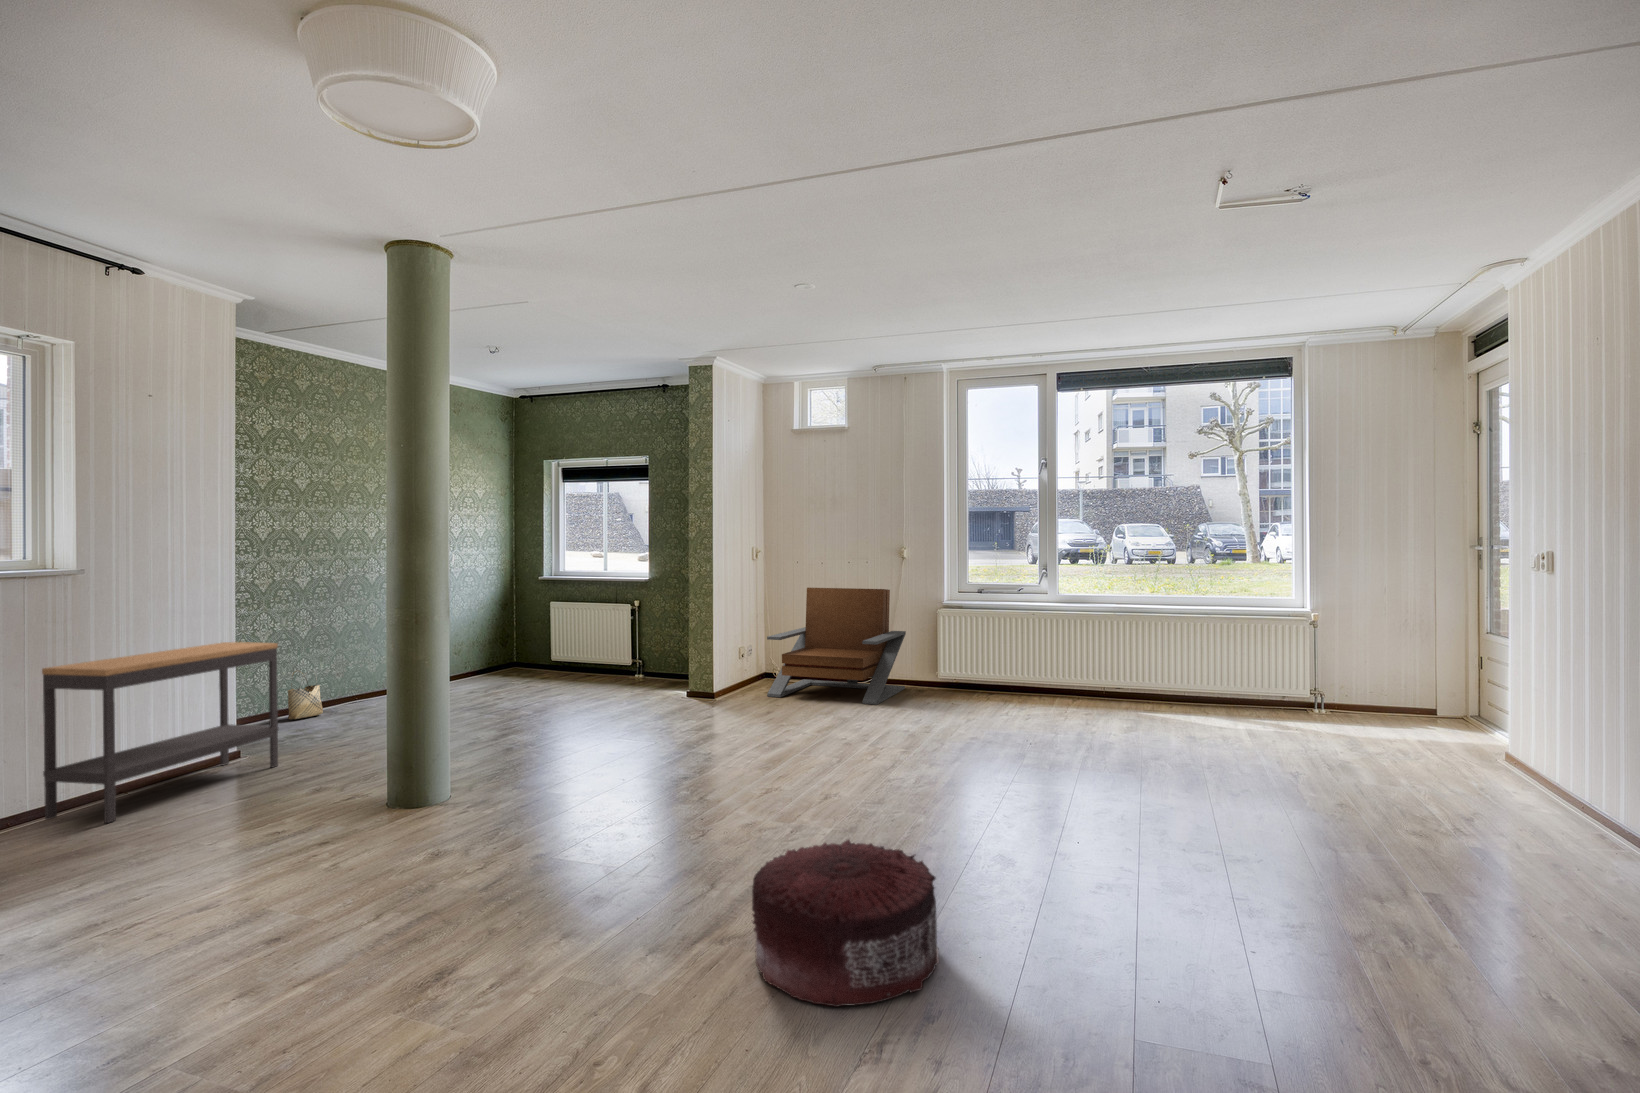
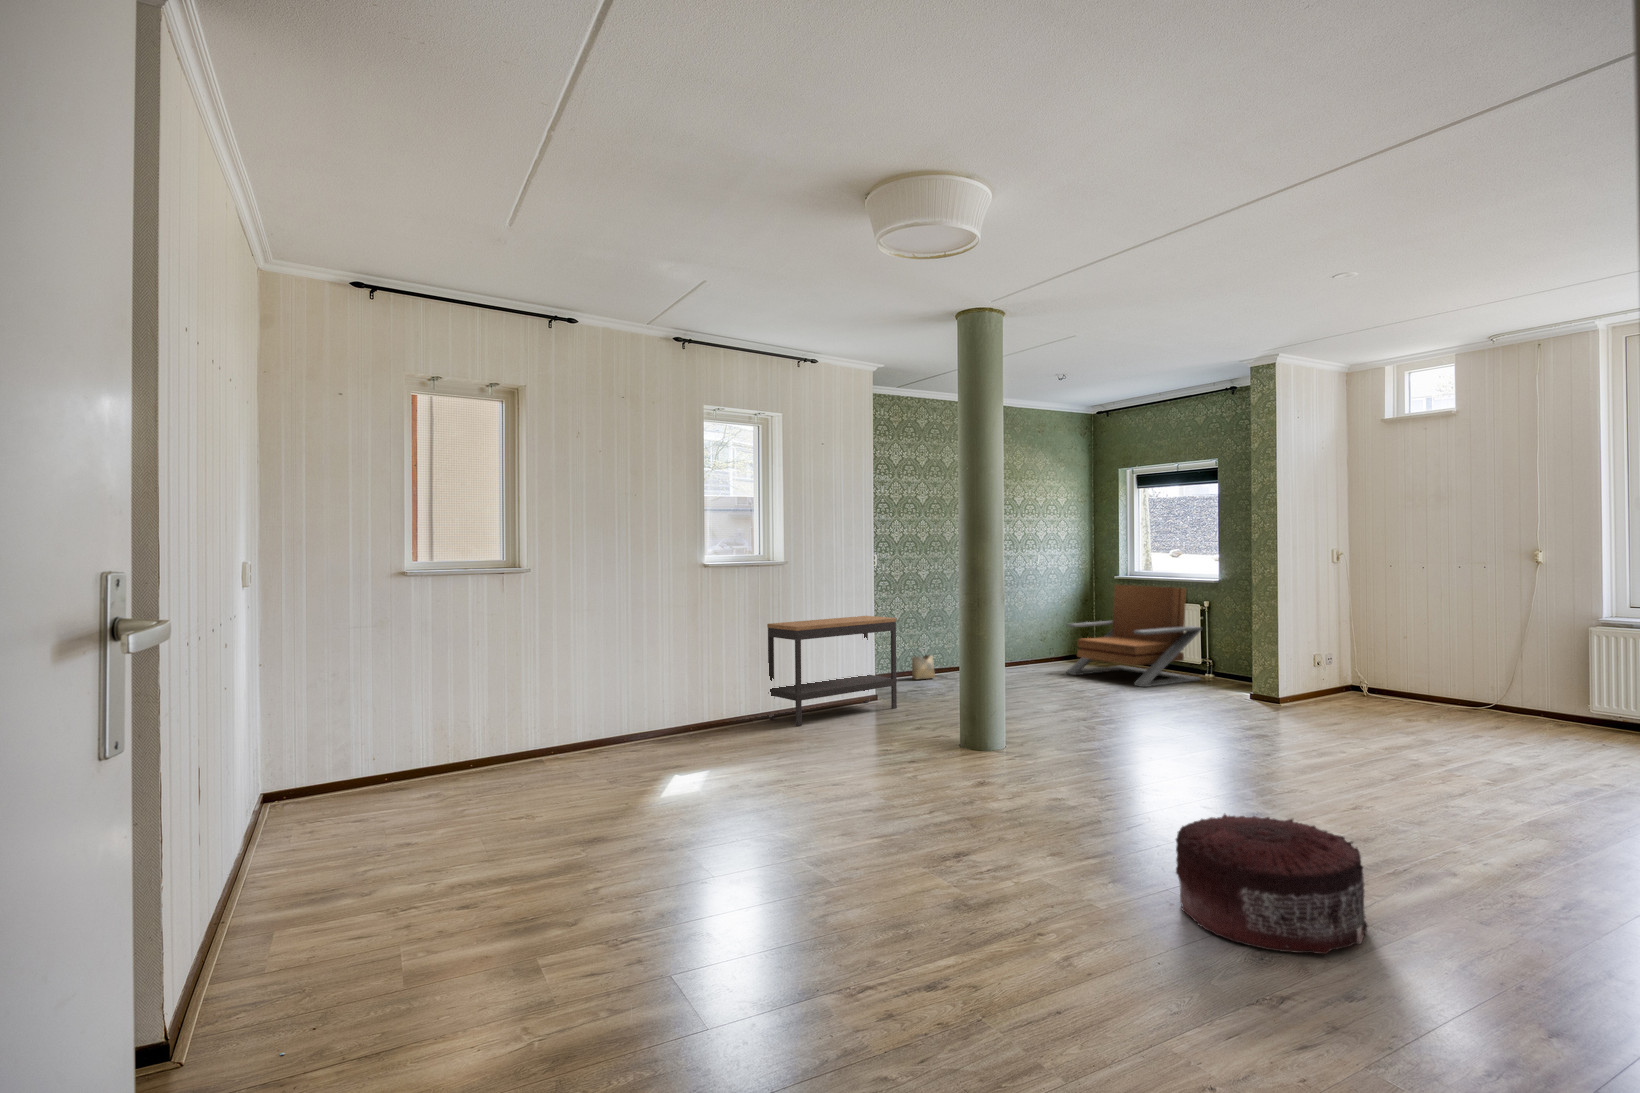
lounge chair: present [767,588,906,705] -> present [1067,585,1202,687]

